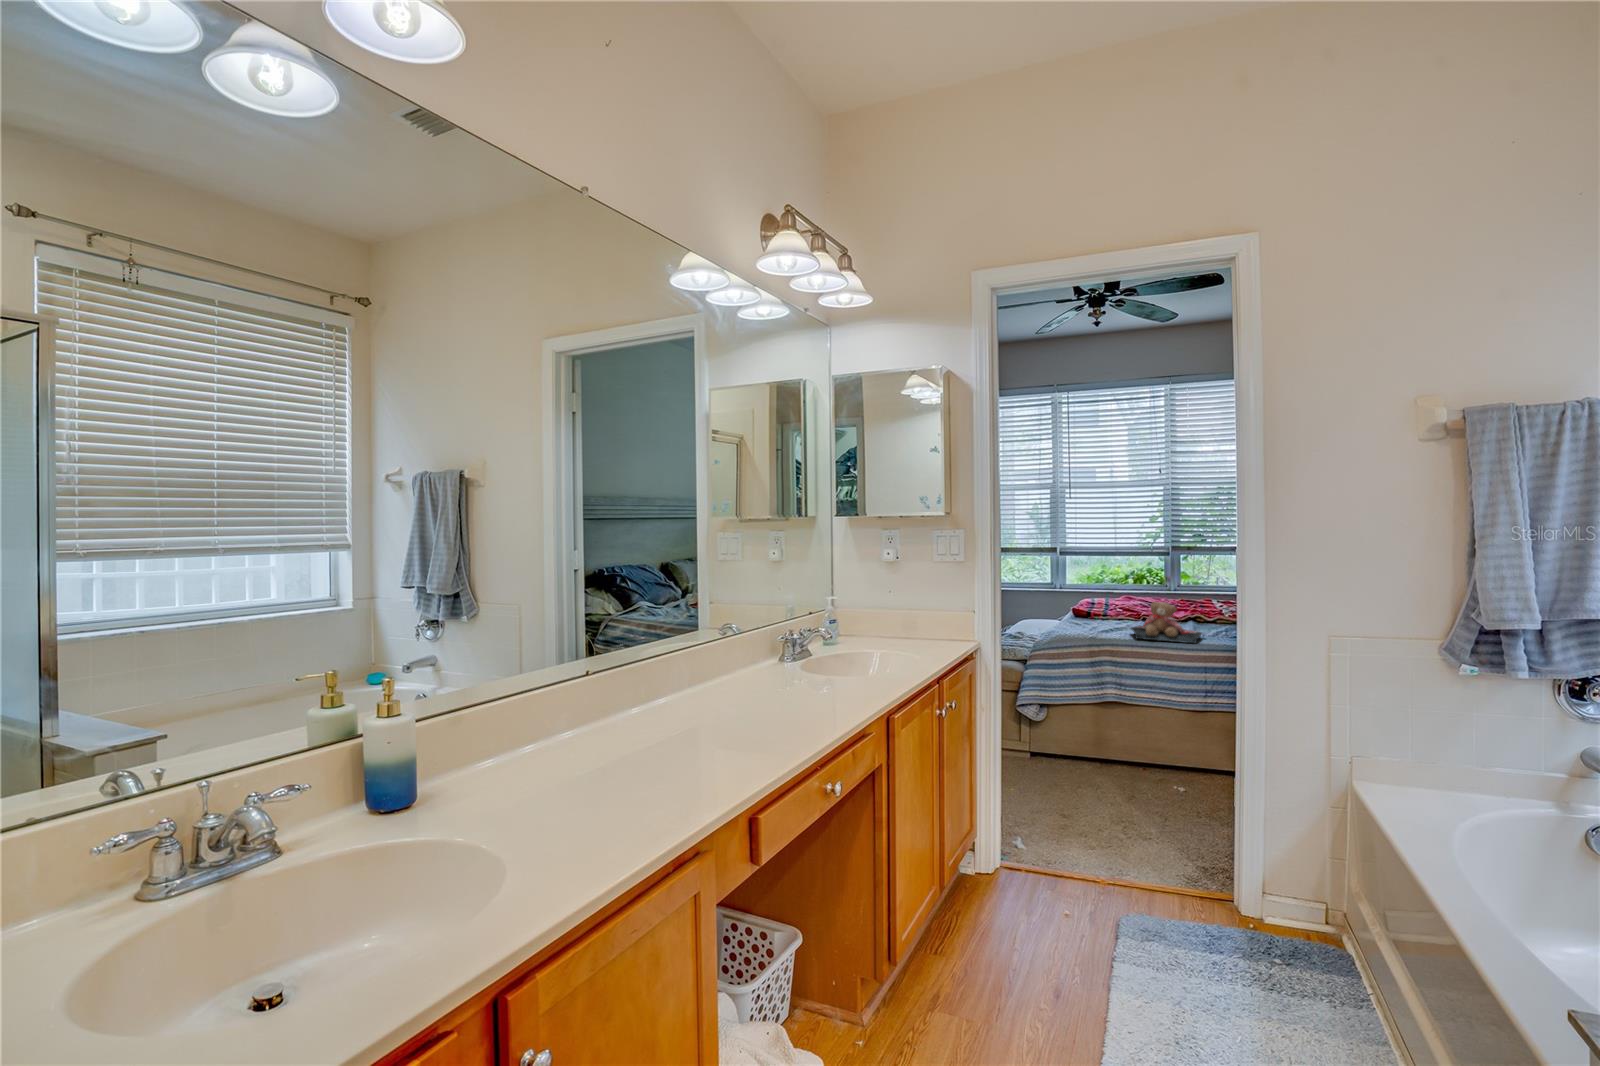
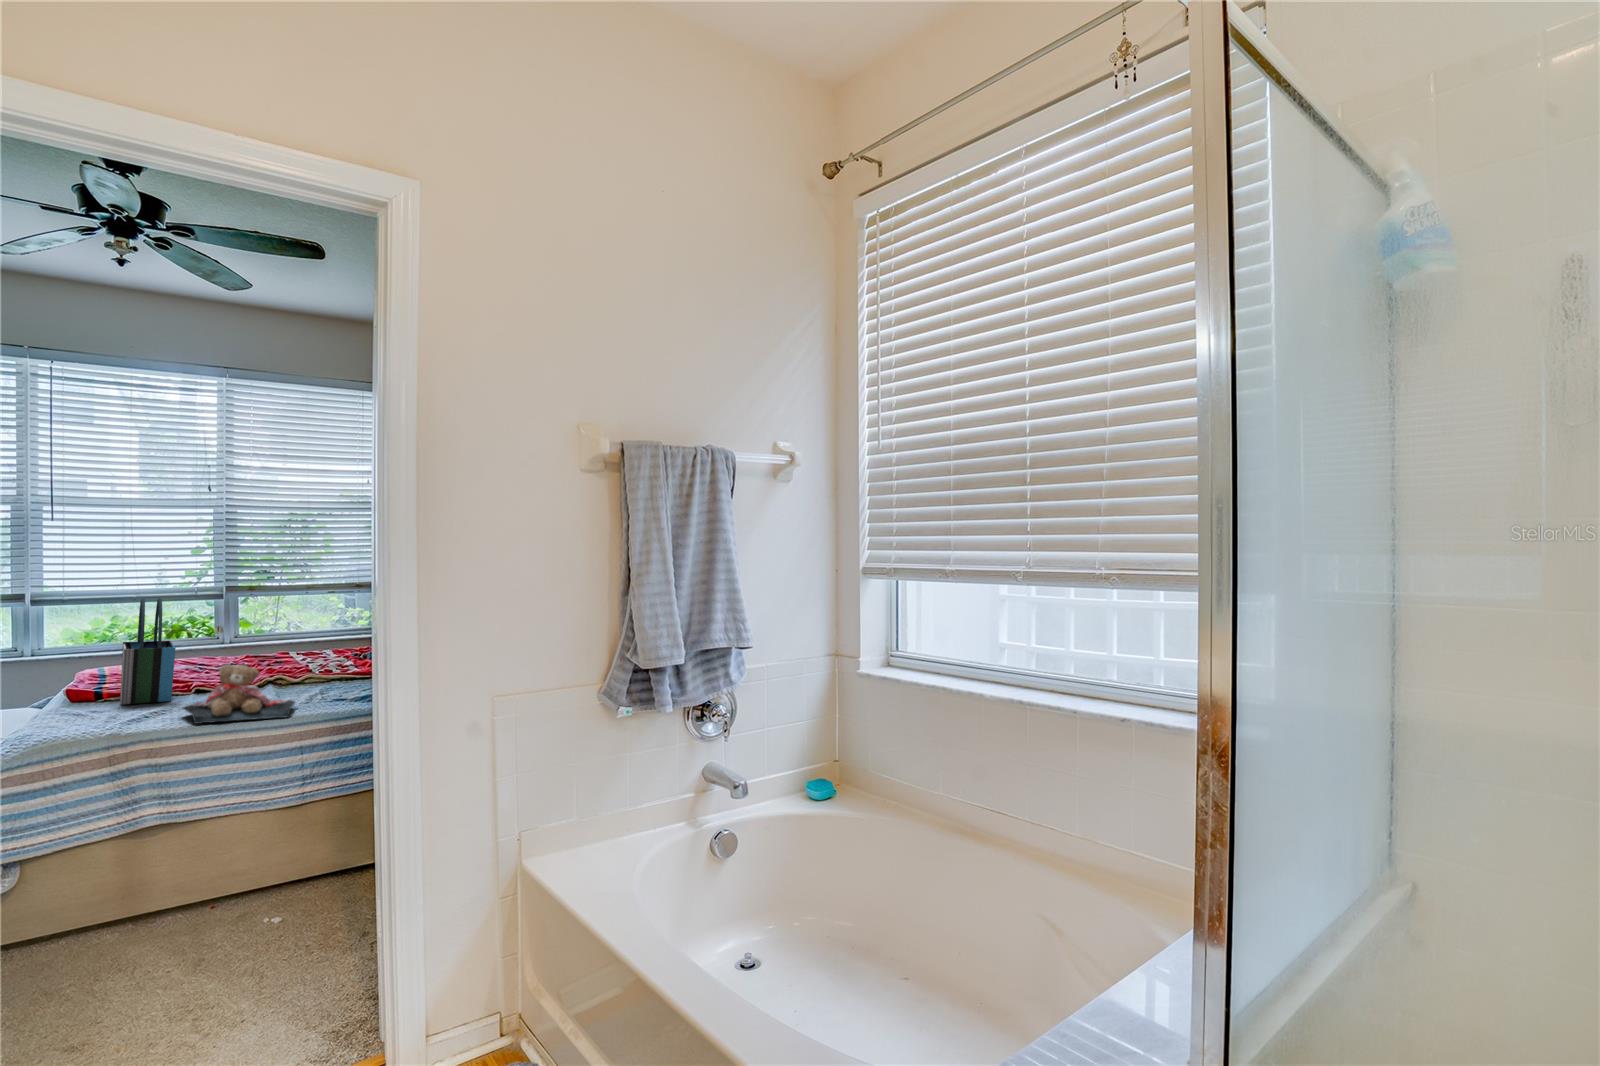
tote bag: none [1099,554,1127,624] -> present [120,598,176,705]

